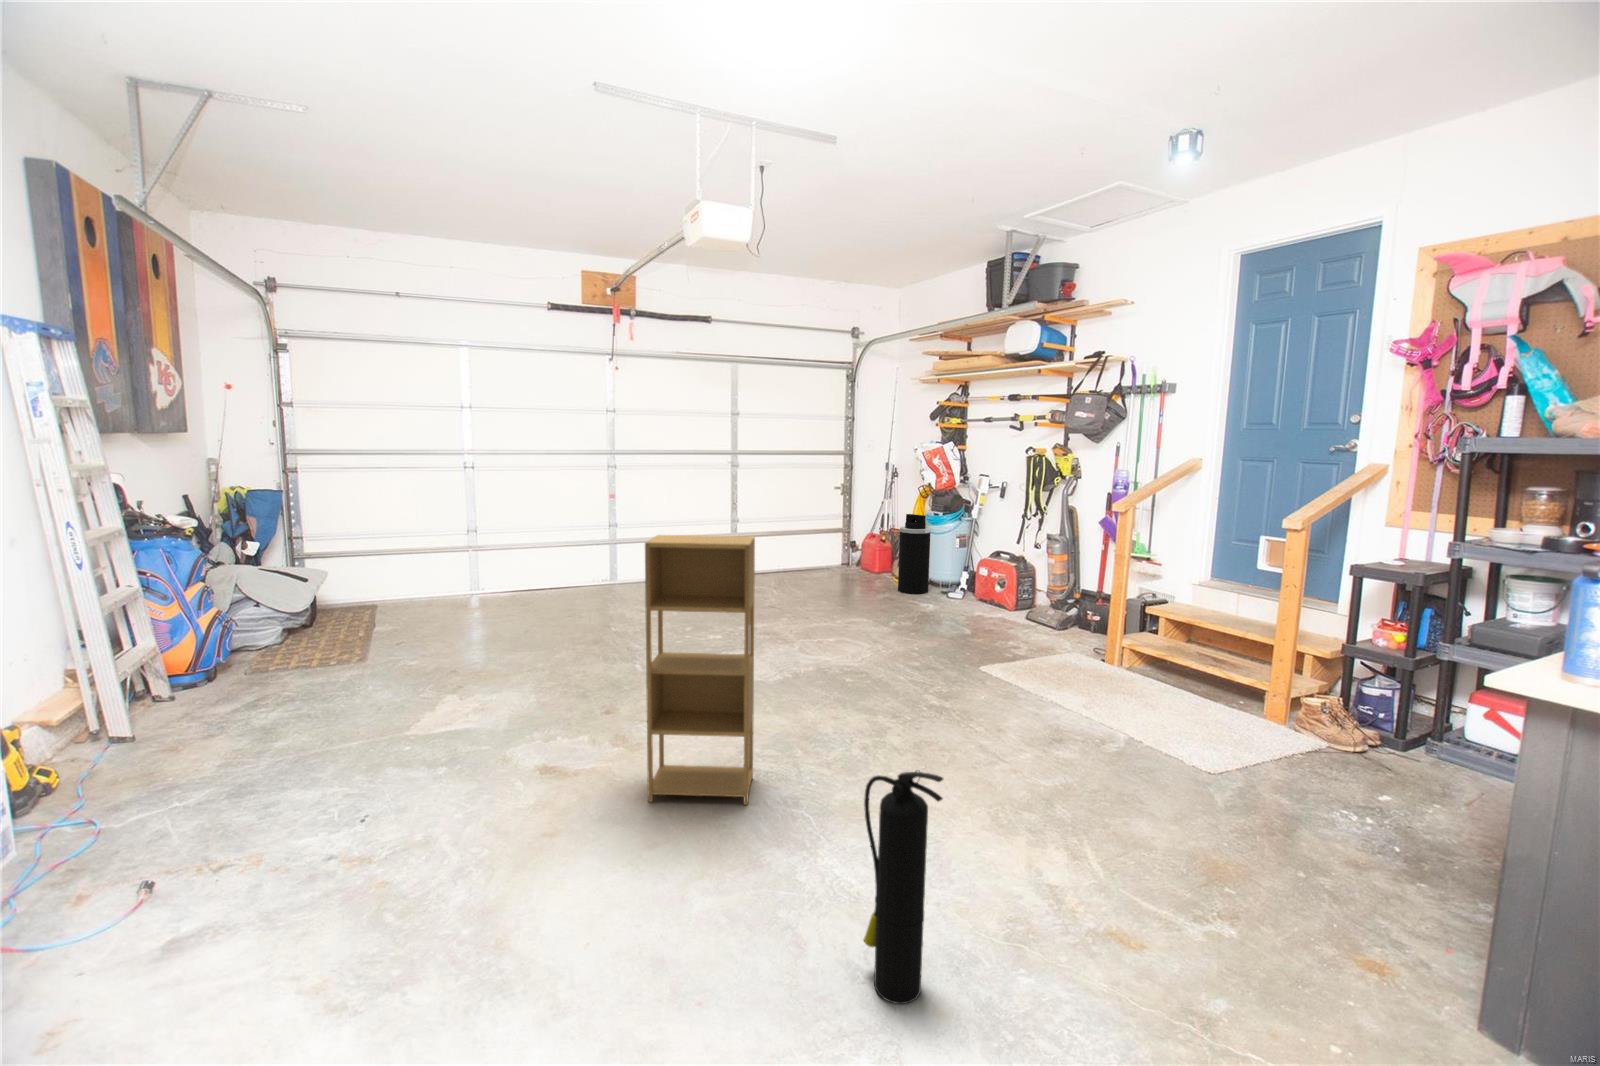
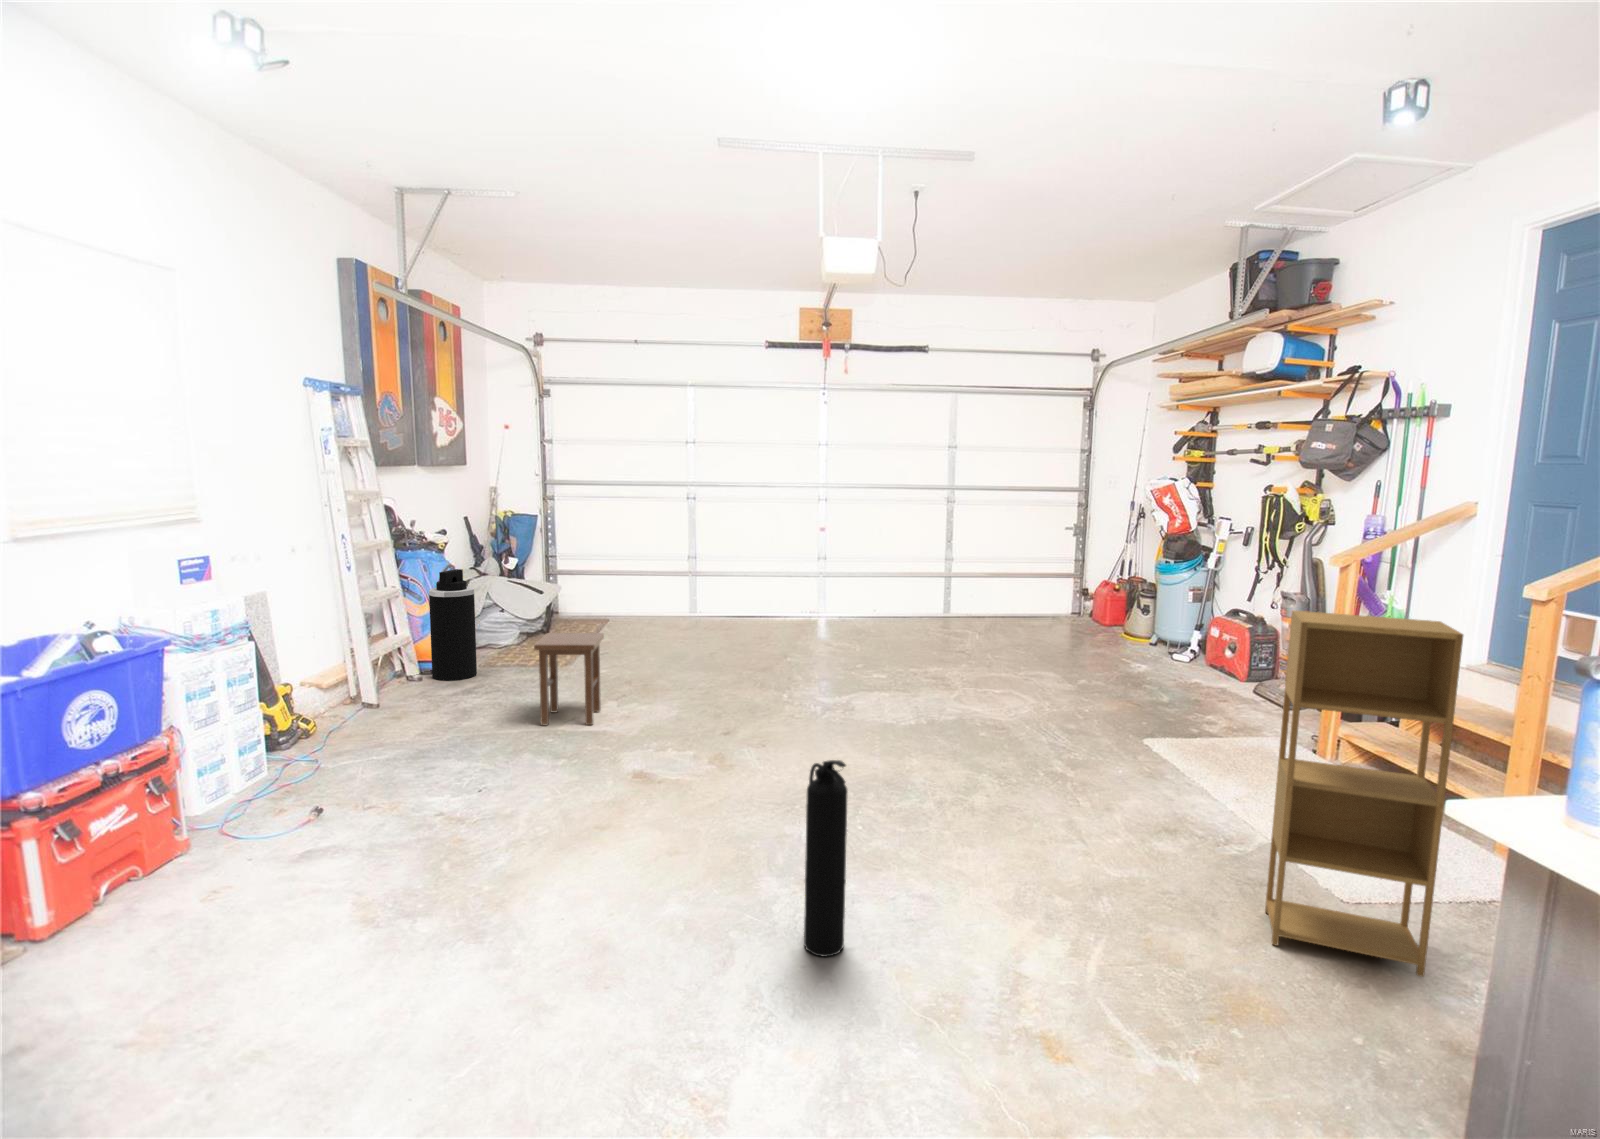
trash can: present [898,514,931,594] -> present [429,569,477,681]
shelving unit: present [645,535,755,805] -> present [1265,611,1463,977]
stool: none [354,626,438,749] -> present [534,633,604,725]

